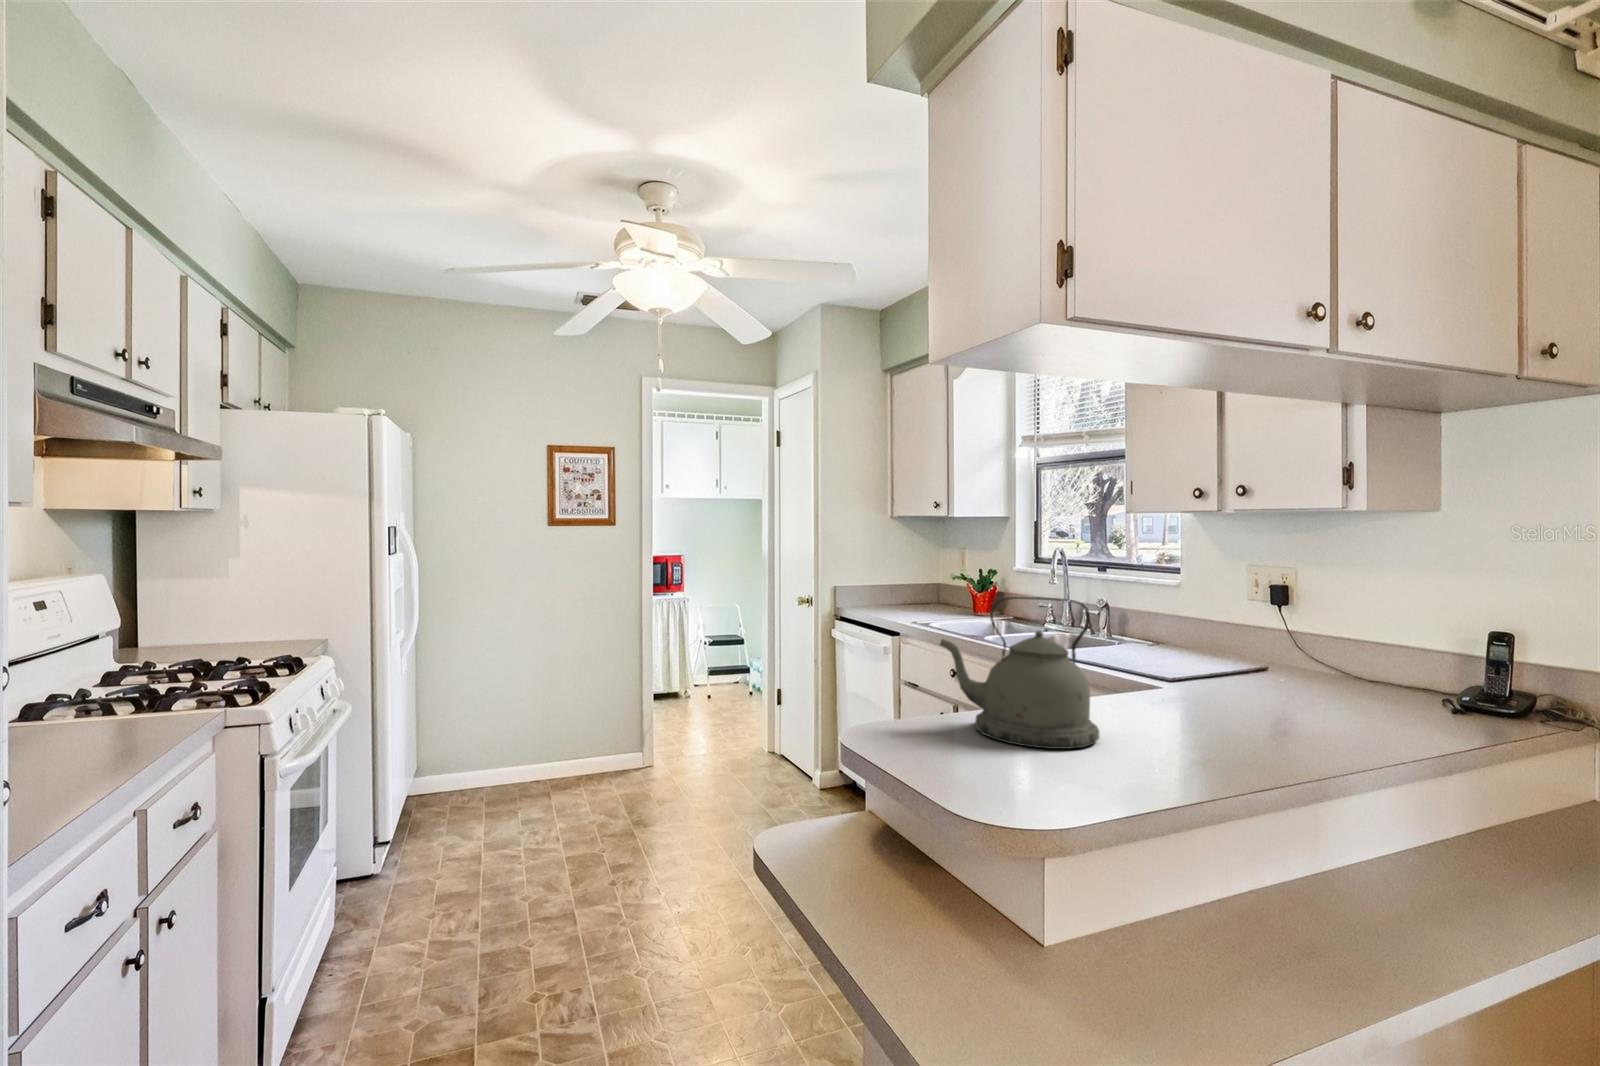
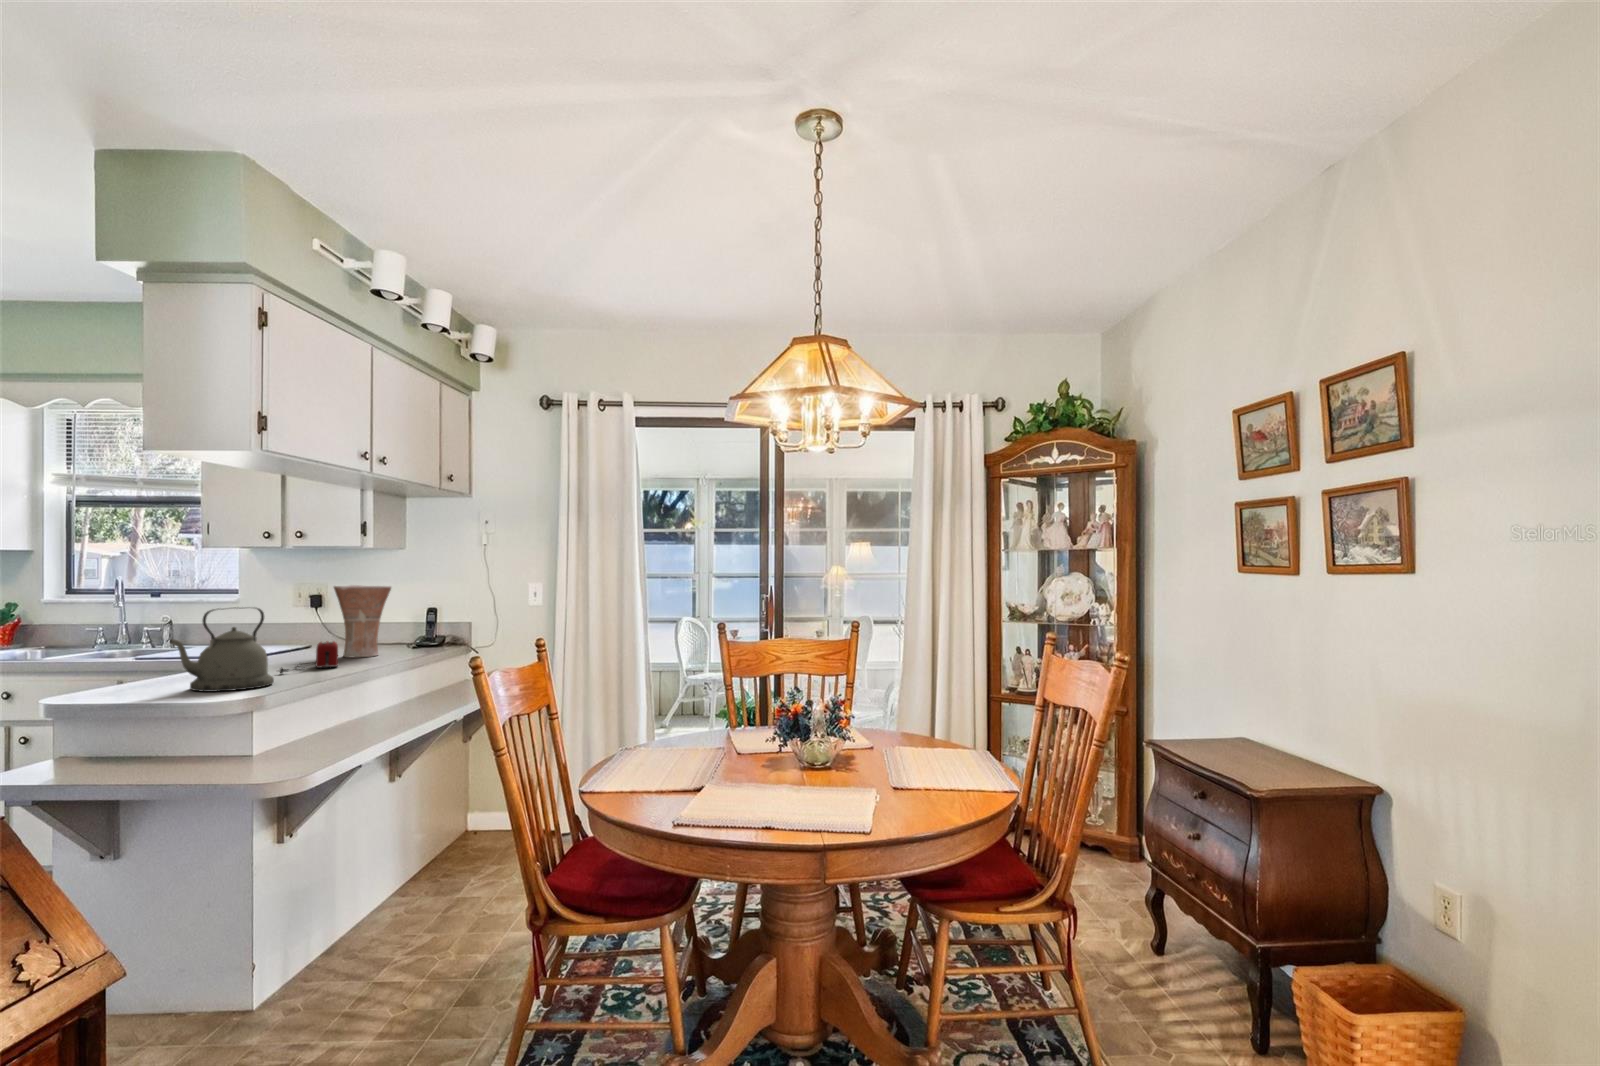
vase: none [1281,573,1396,711] -> present [334,585,391,658]
toaster: none [1139,672,1263,726] -> present [279,642,338,674]

